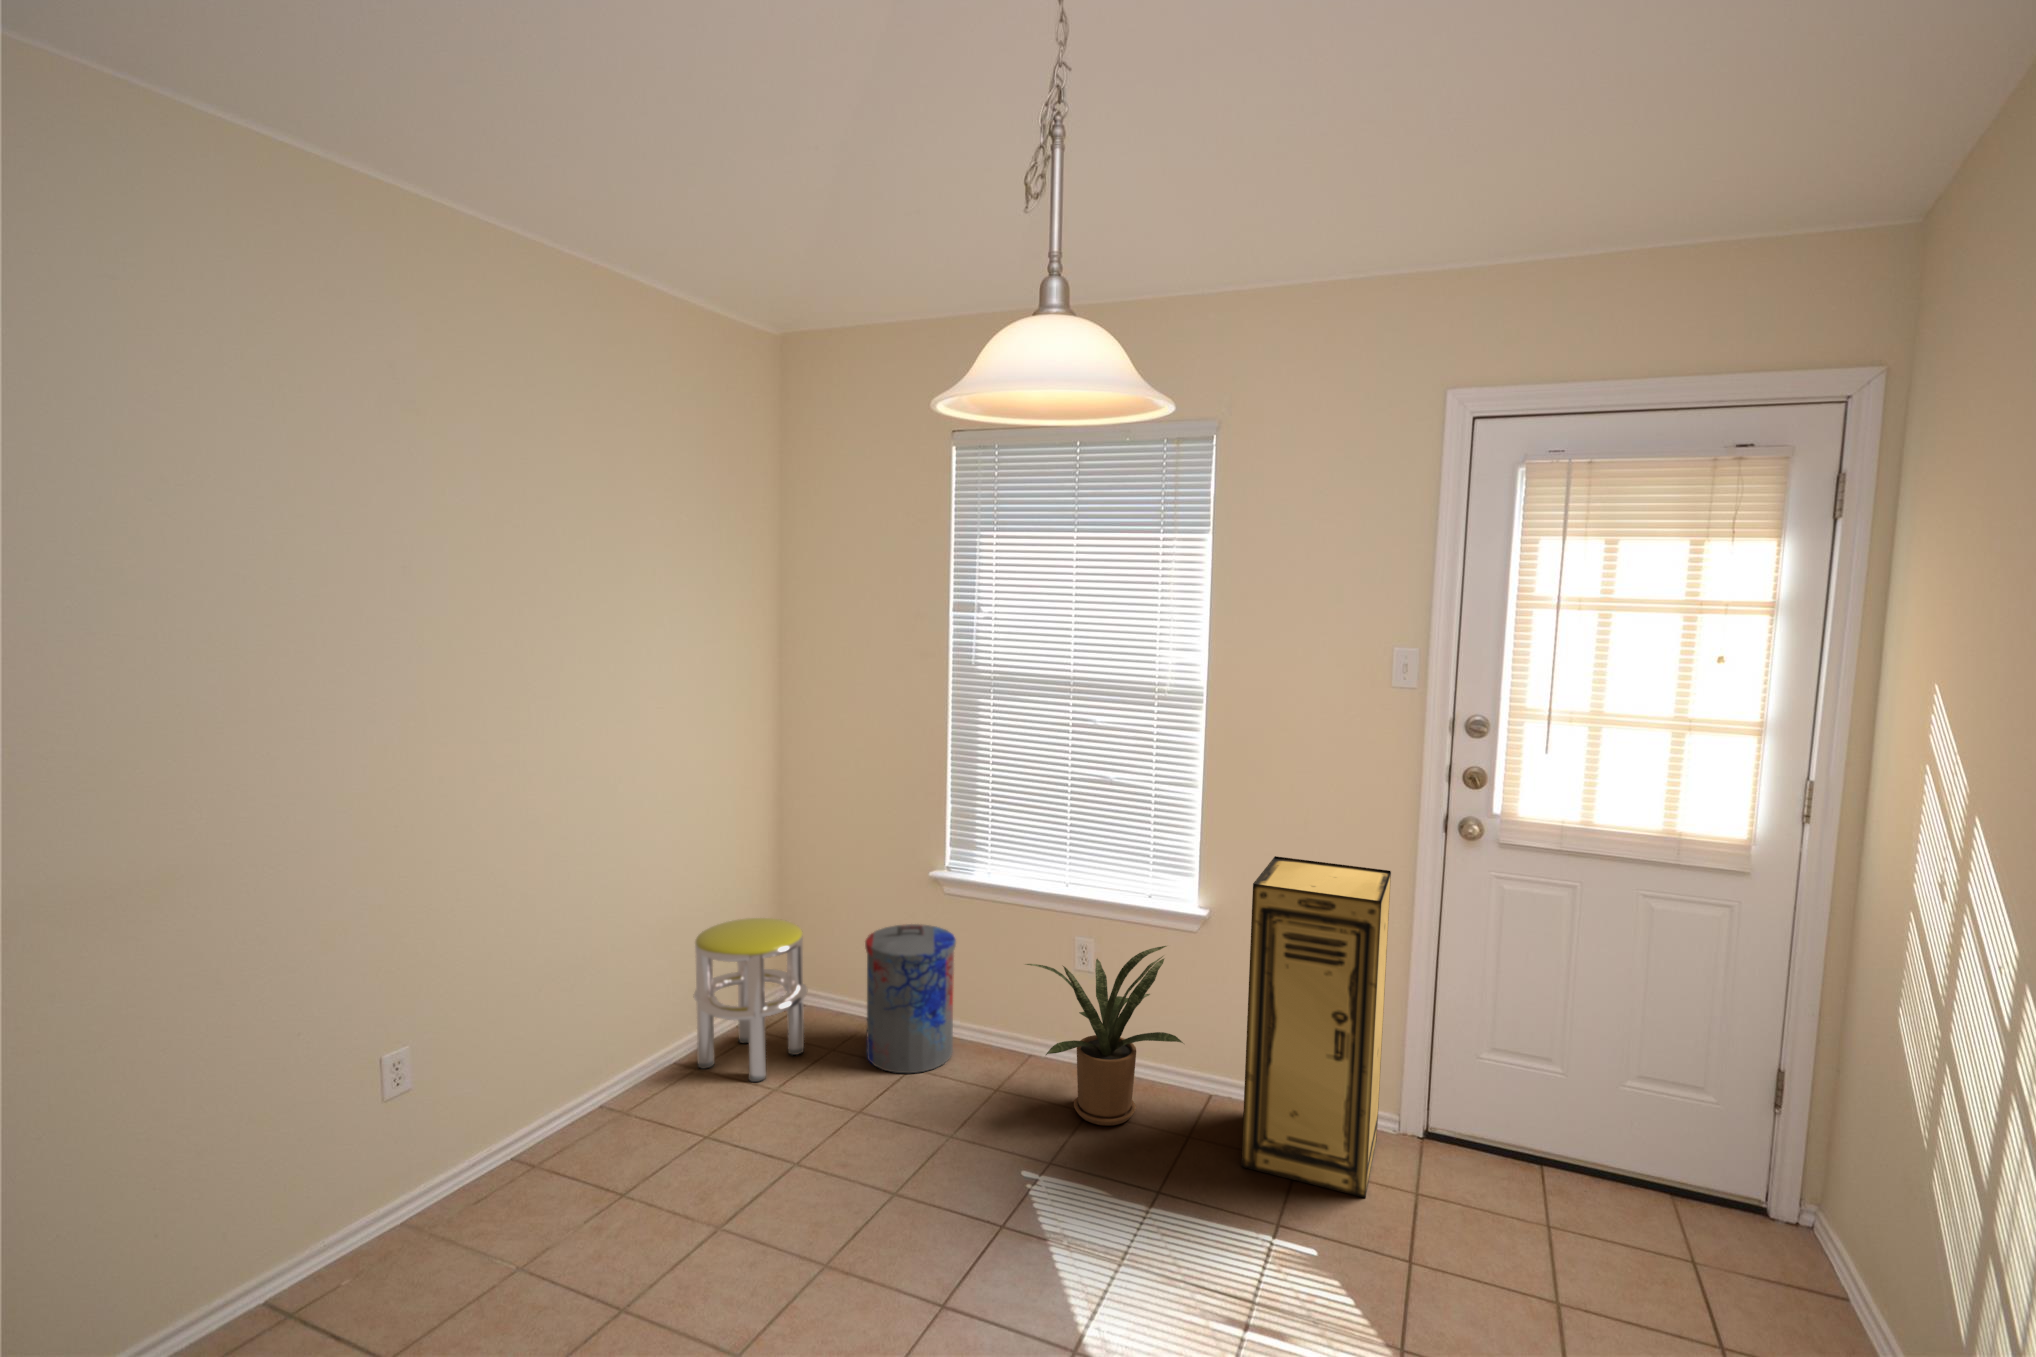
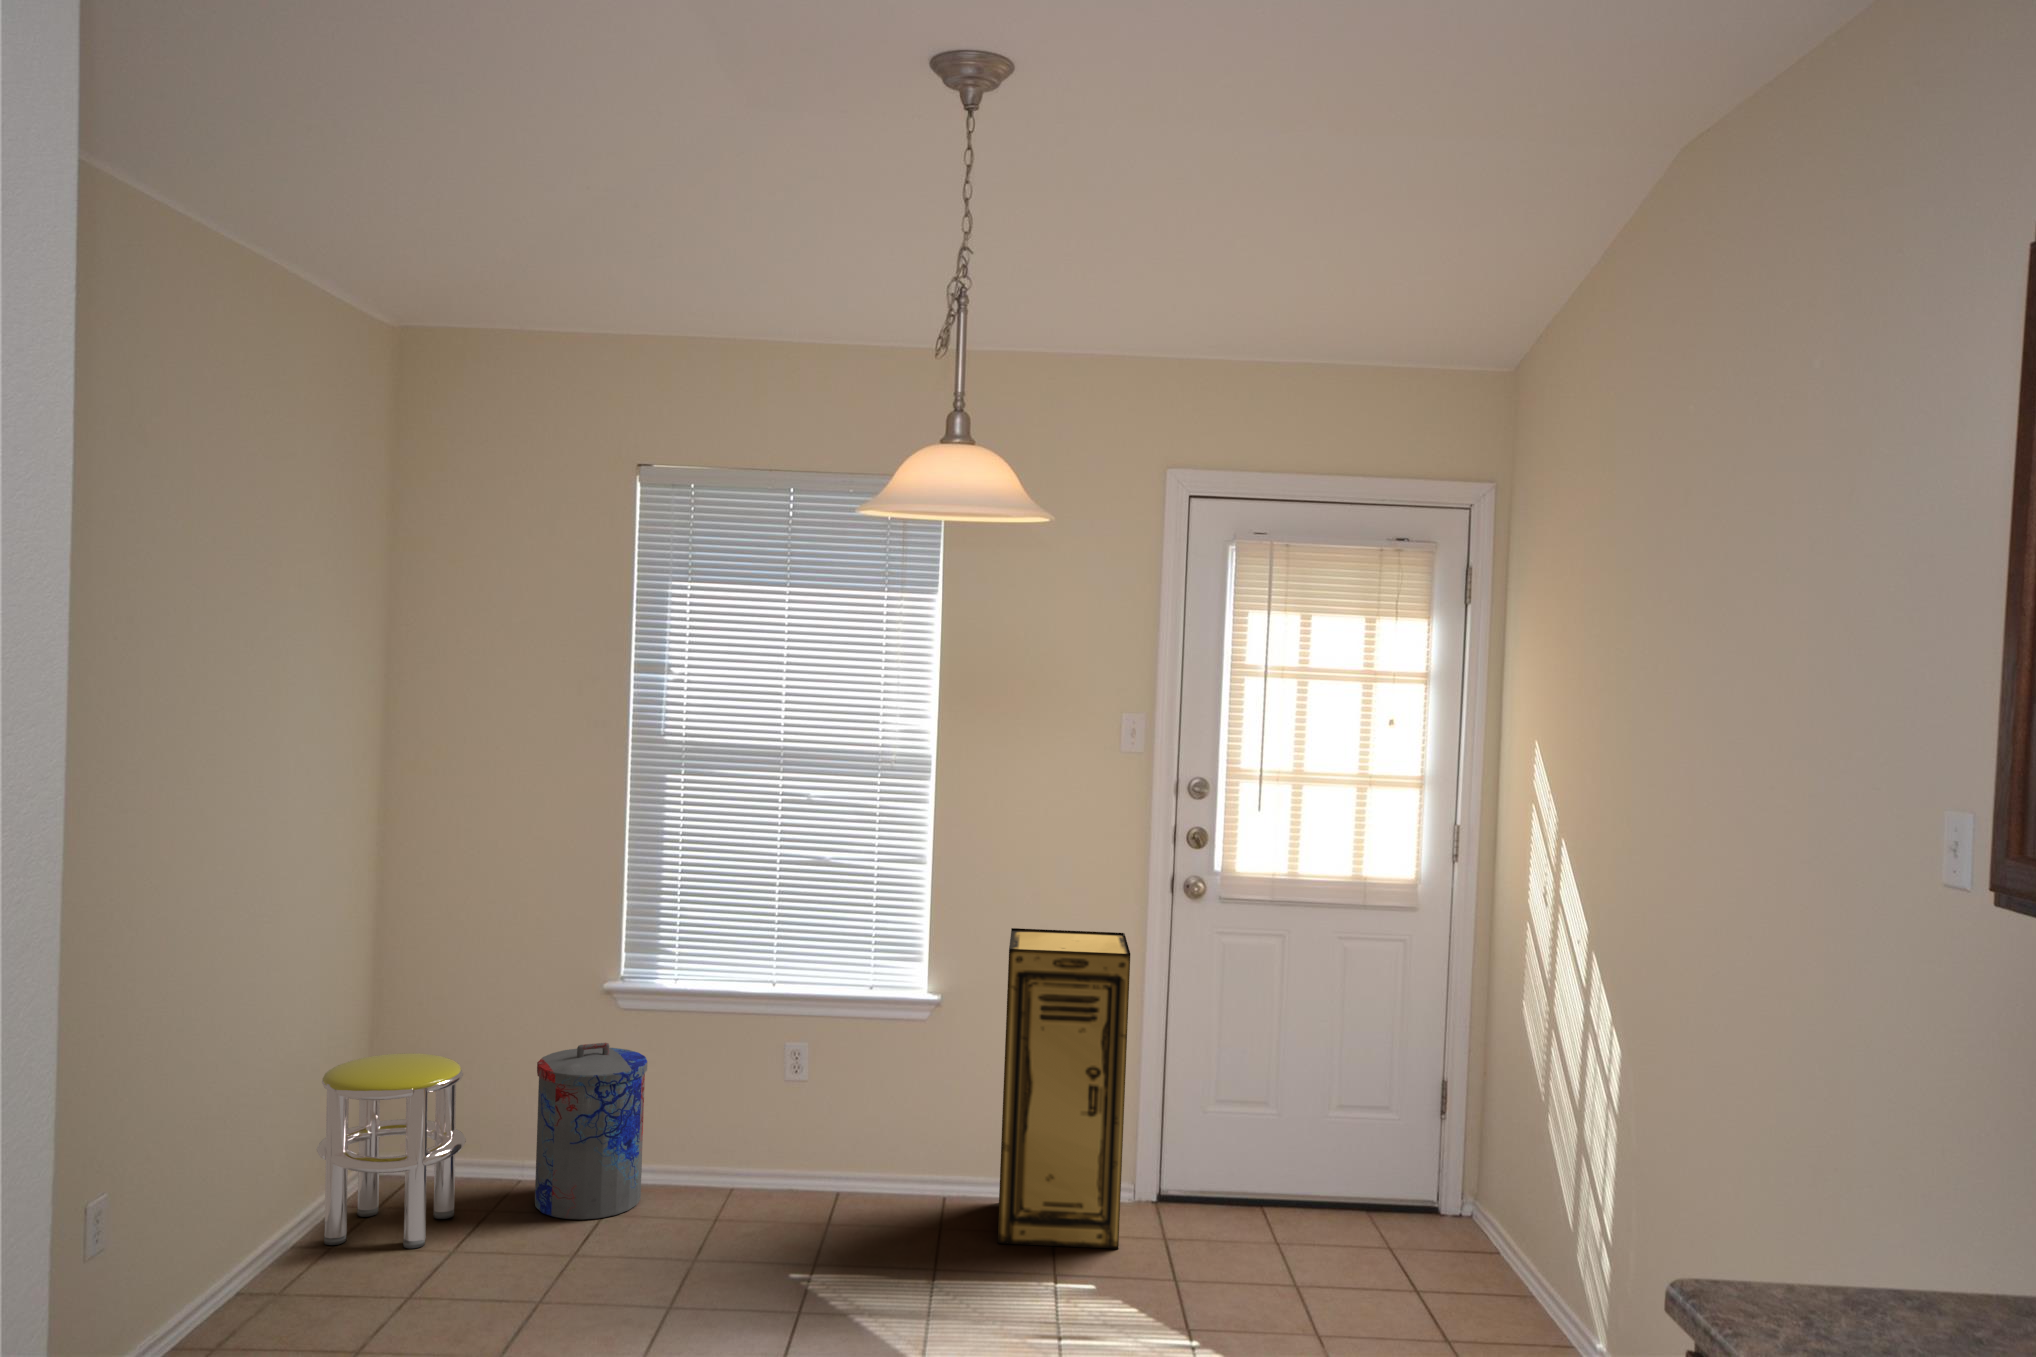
house plant: present [1025,946,1183,1126] -> none [751,1031,927,1232]

